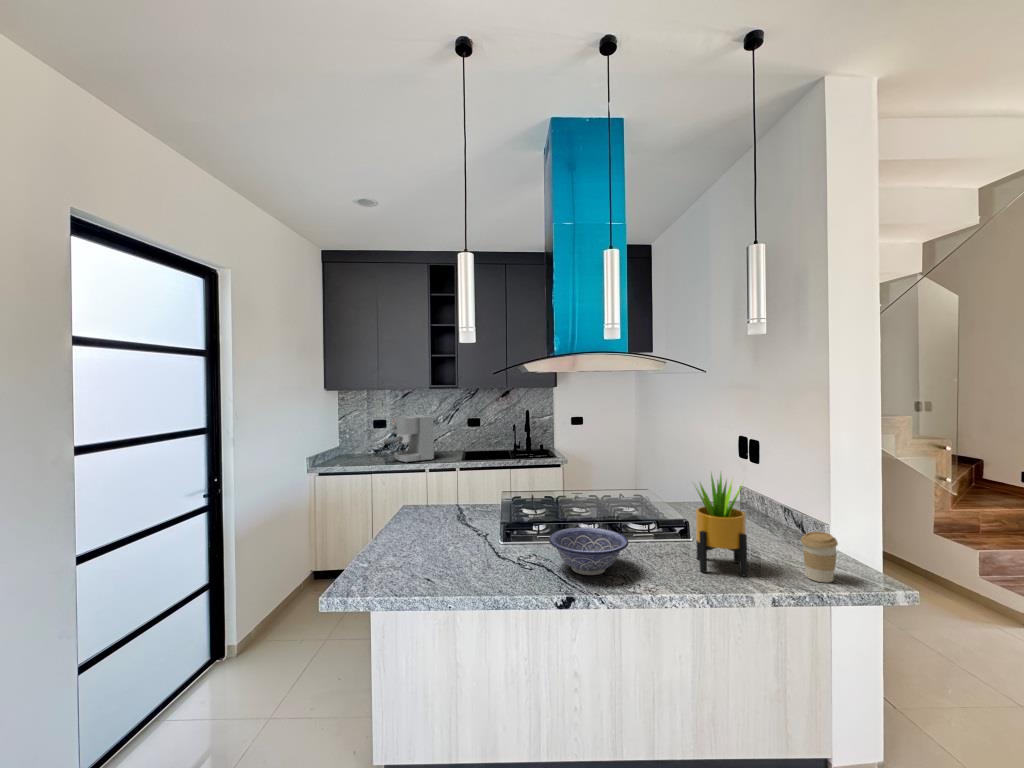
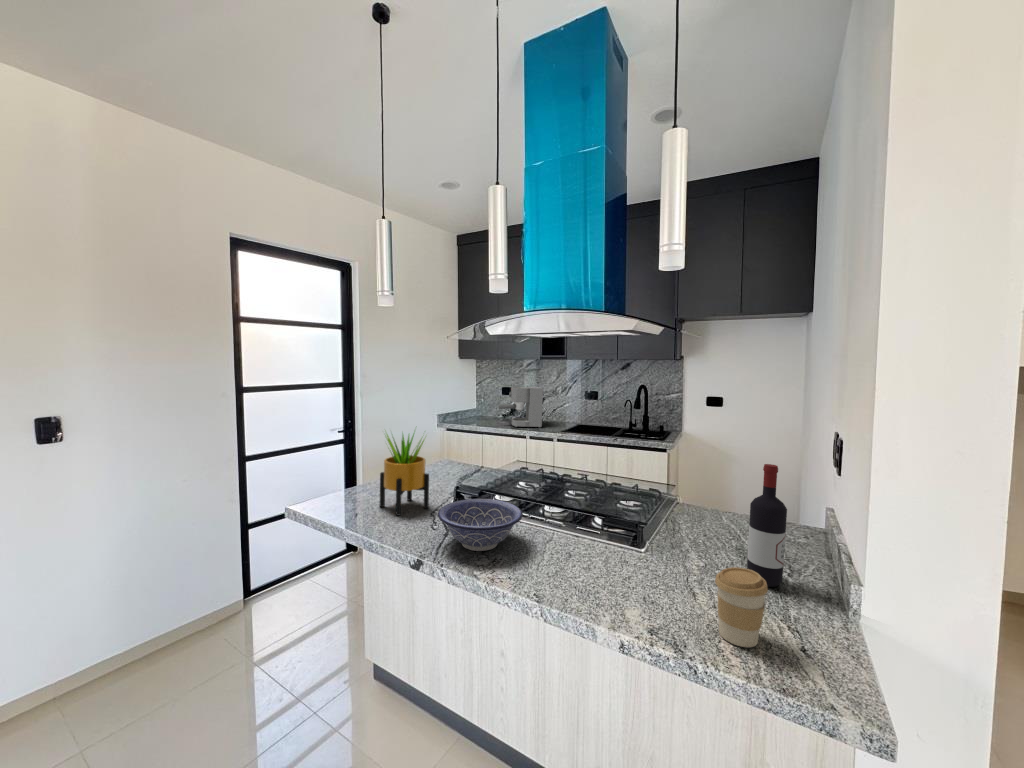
wine bottle: none [771,461,796,548] -> present [747,464,787,587]
potted plant: present [696,474,747,576] -> present [380,434,429,515]

